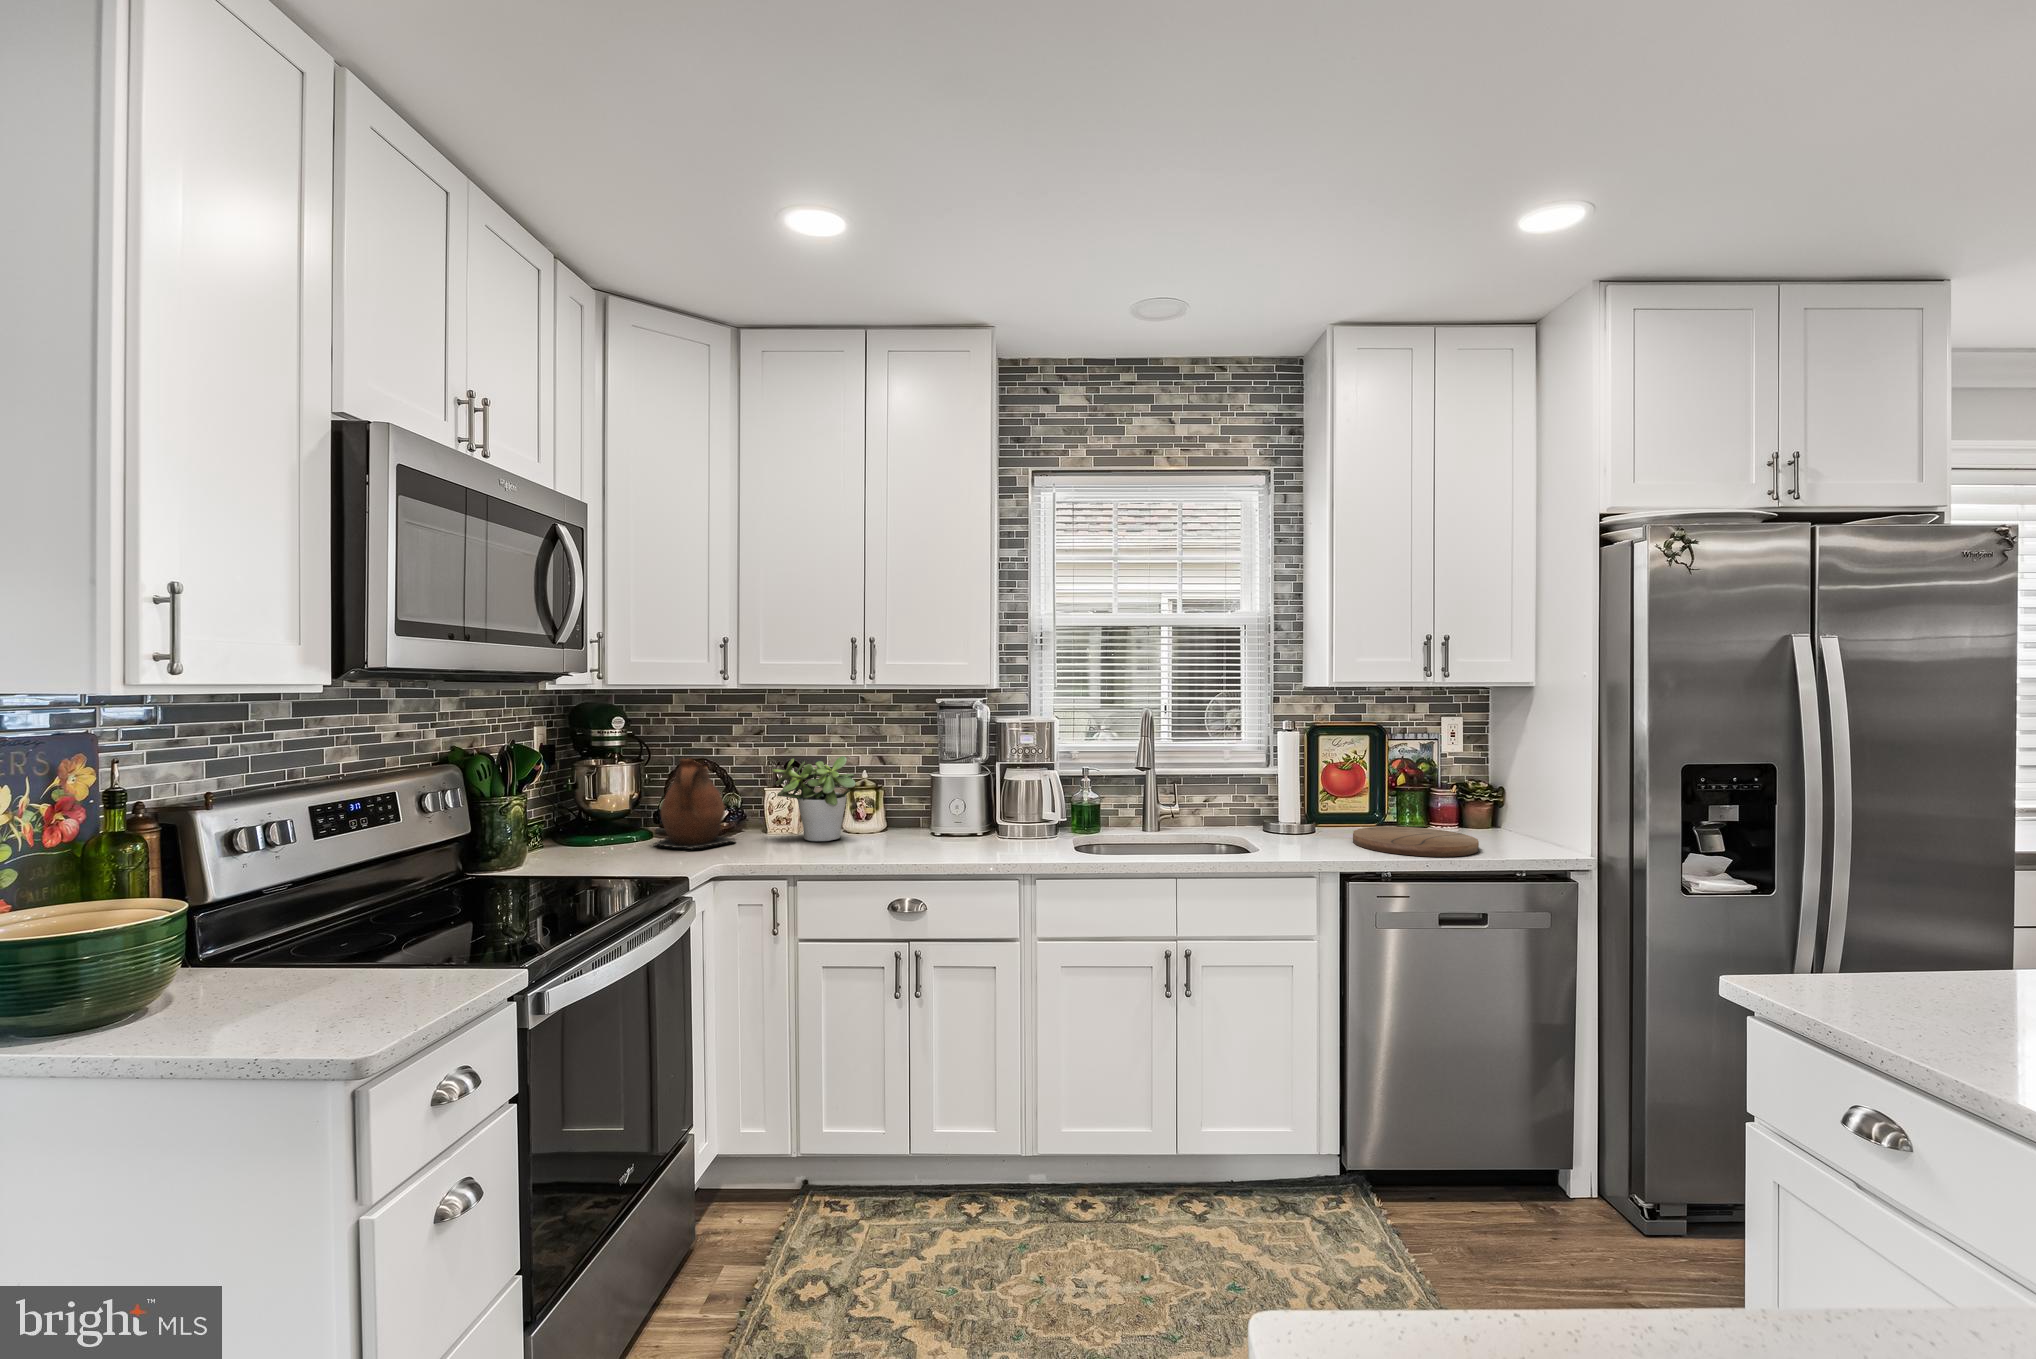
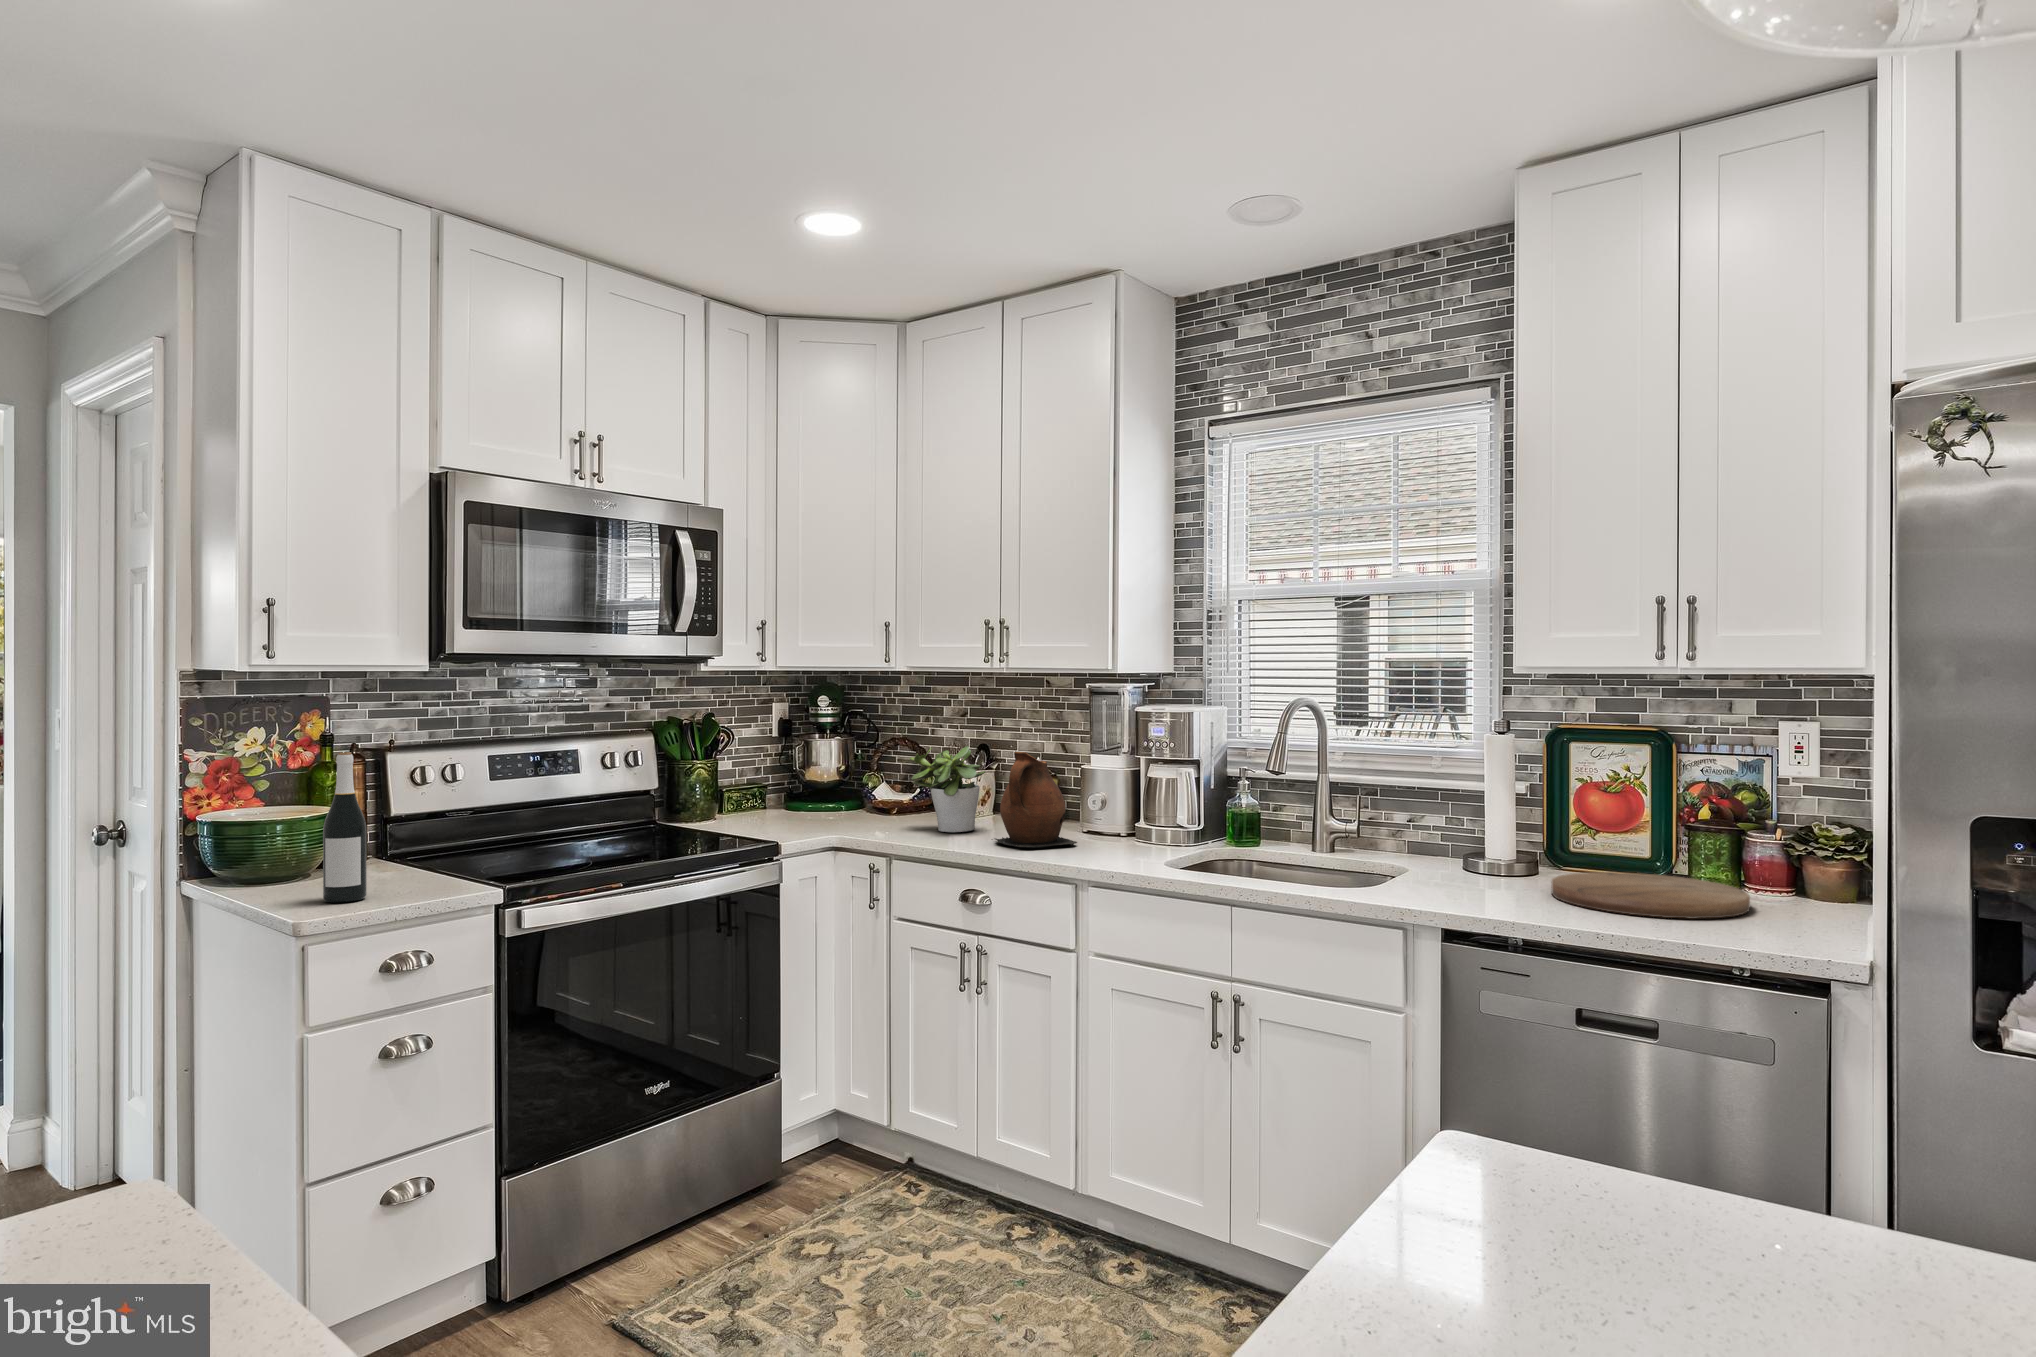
ceramic pitcher: present [657,759,736,849] -> present [995,752,1077,847]
wine bottle: none [310,818,374,1034] -> present [323,752,367,903]

